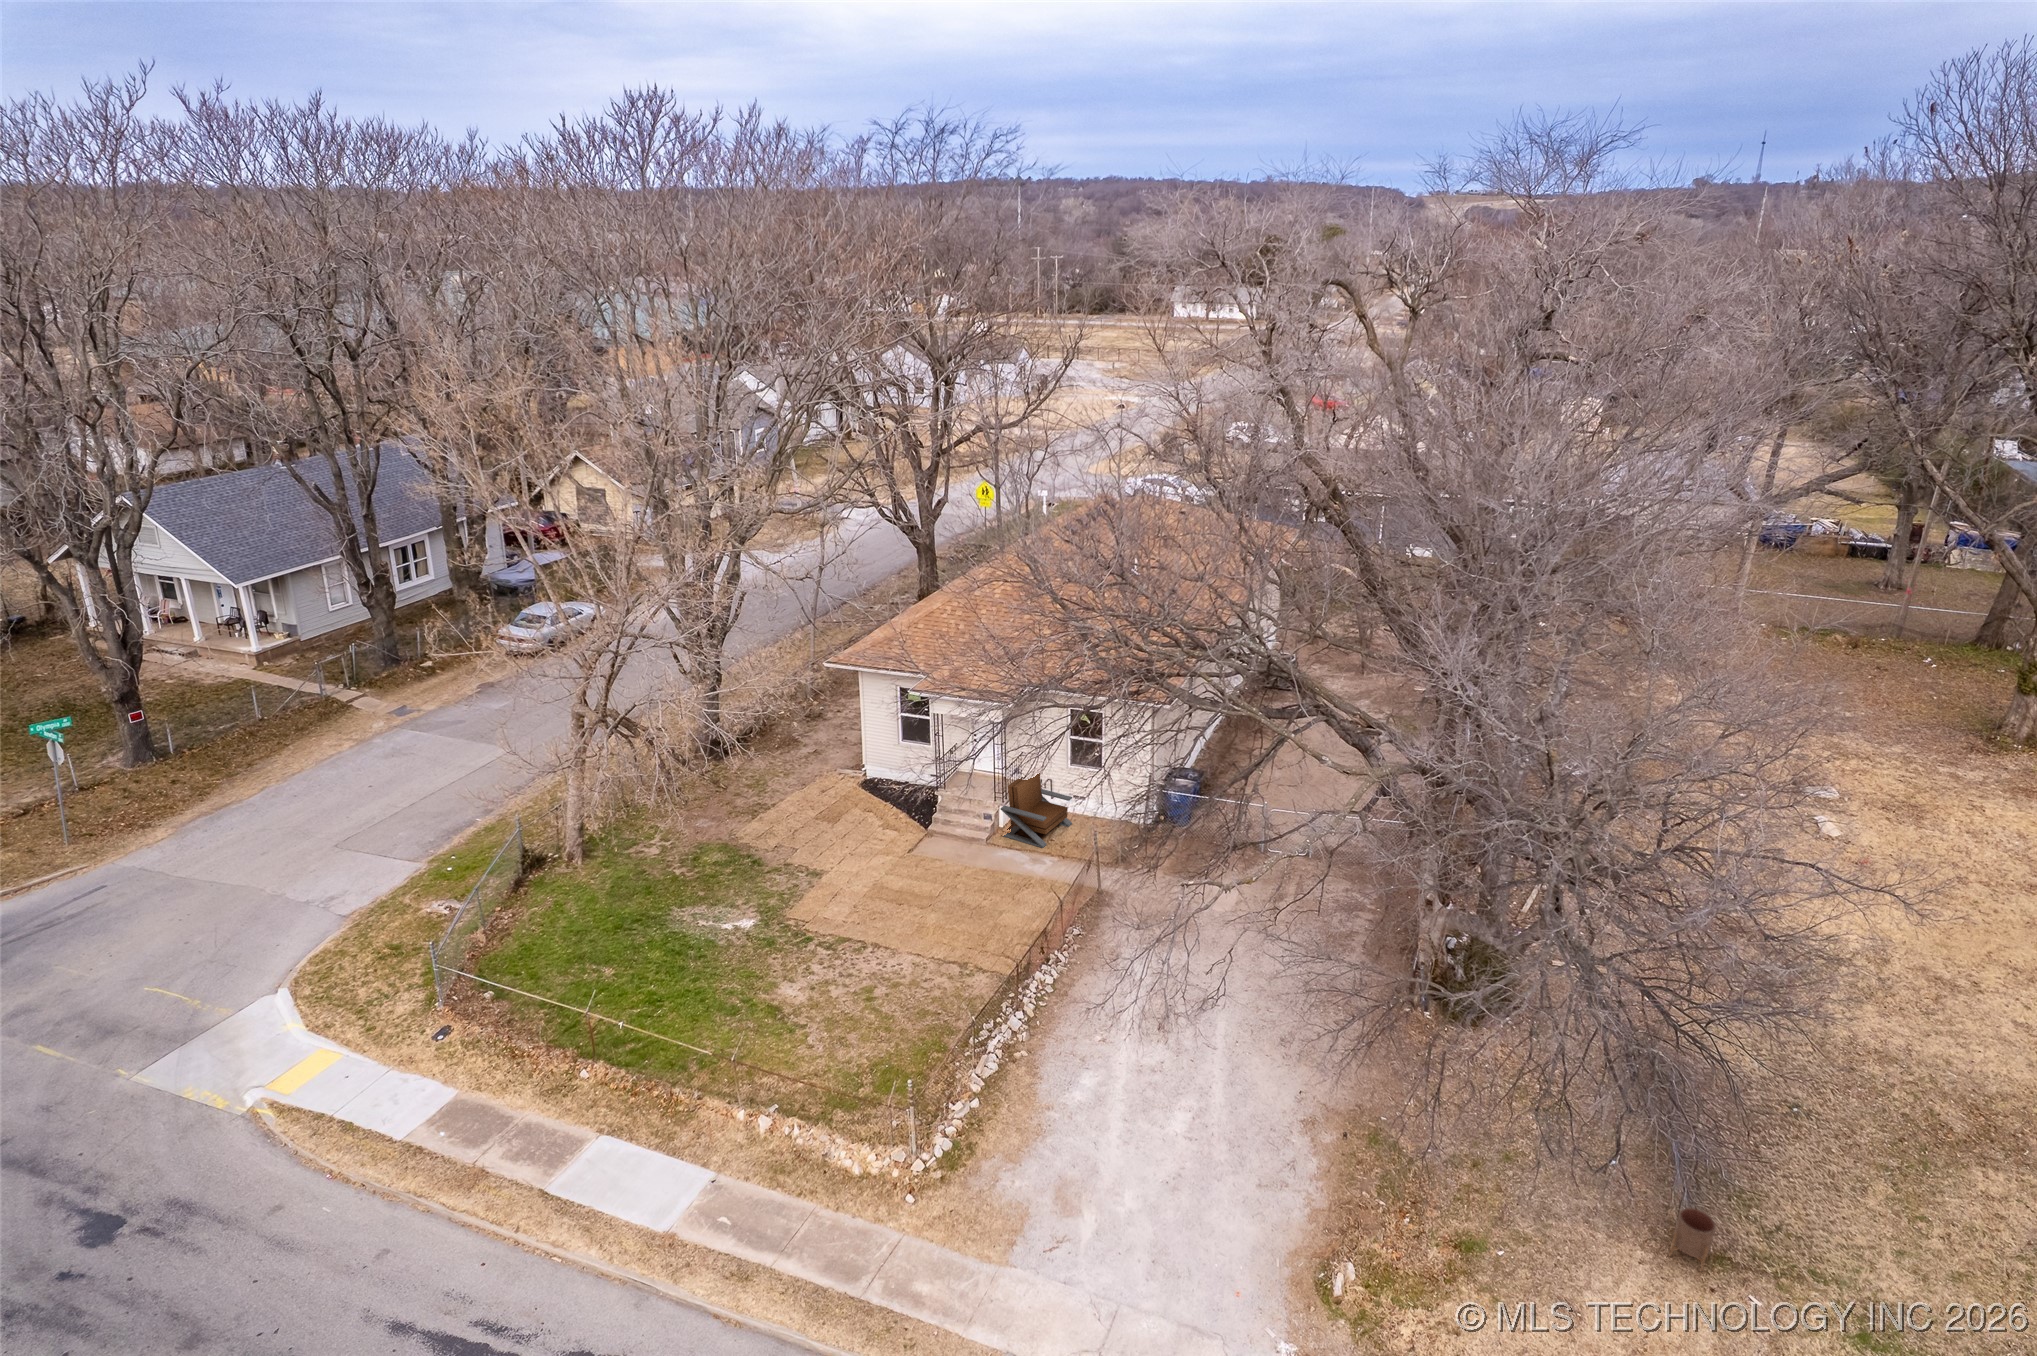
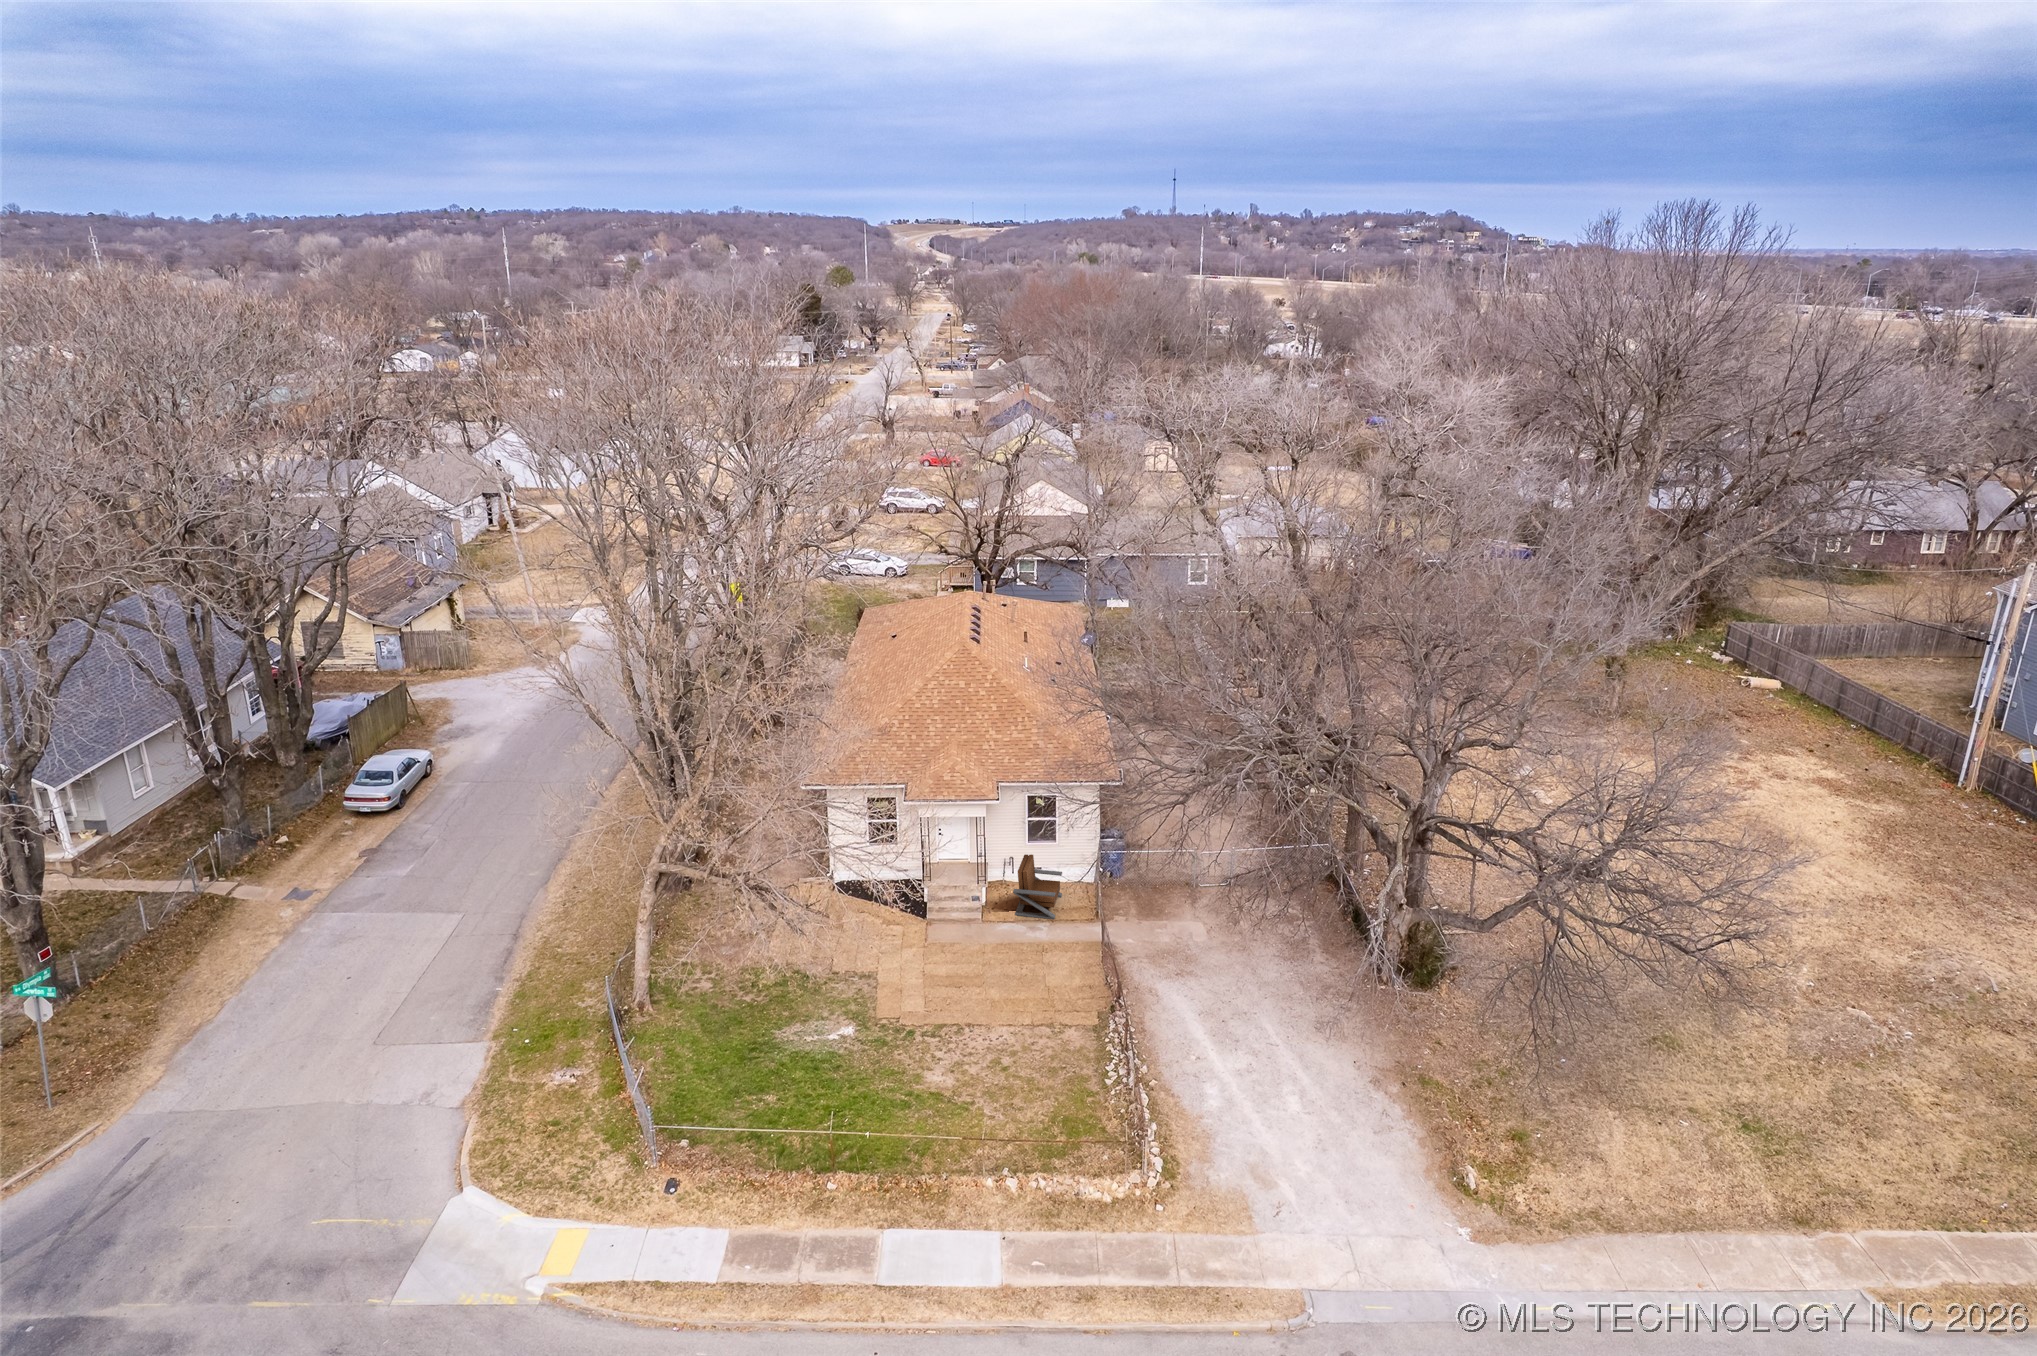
planter: present [1669,1208,1716,1271] -> none [1627,1076,1656,1115]

